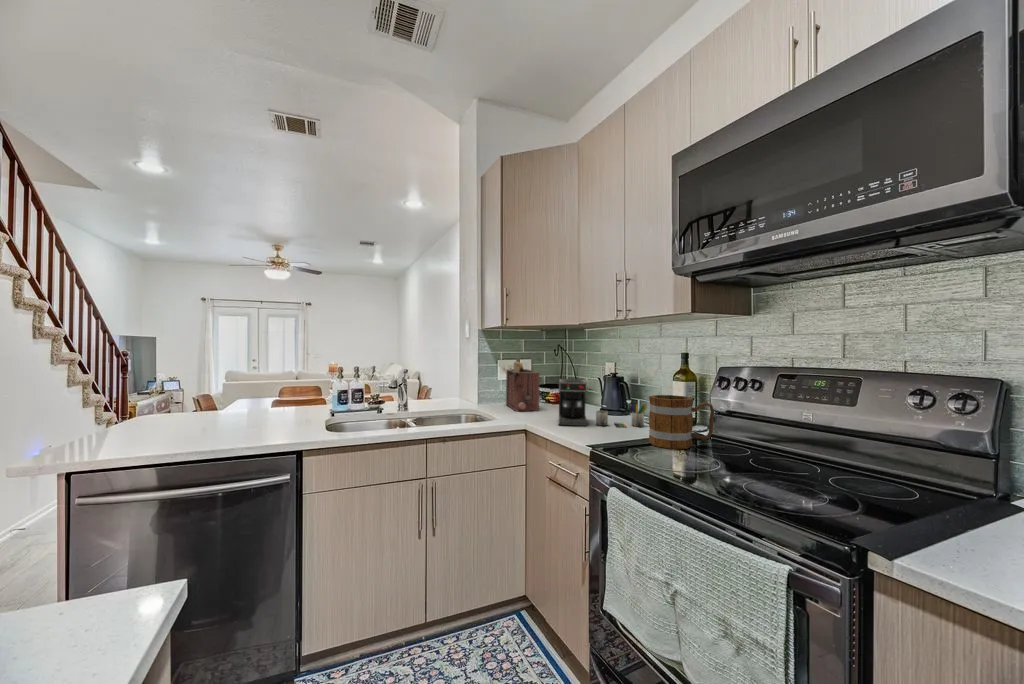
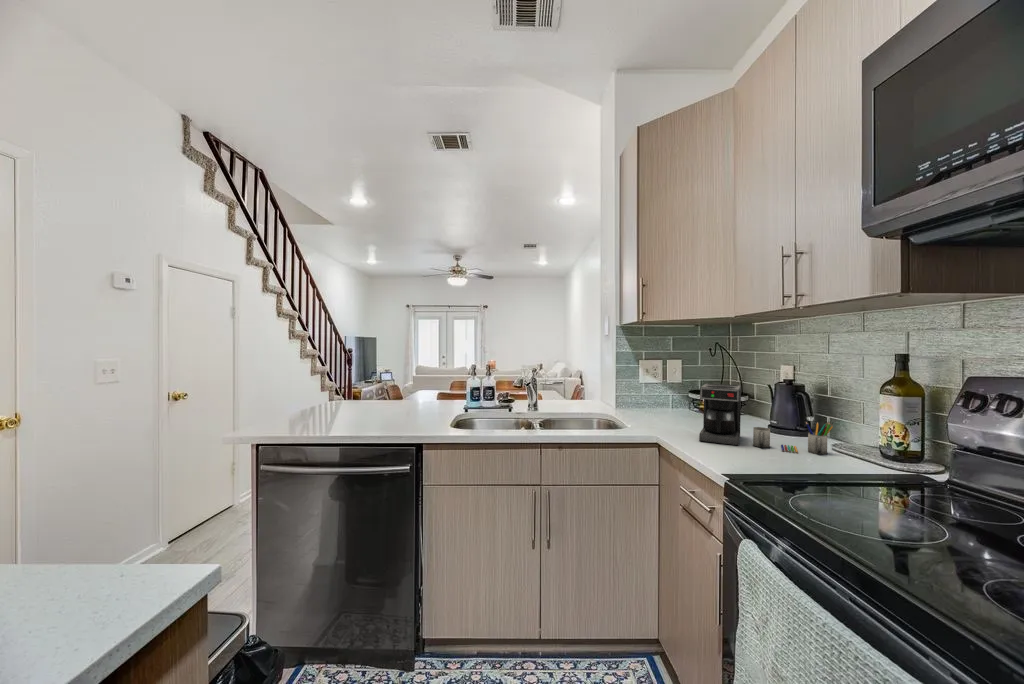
toaster: present [506,362,539,411] -> none [649,362,686,420]
mug: present [648,395,714,449] -> none [823,413,947,498]

